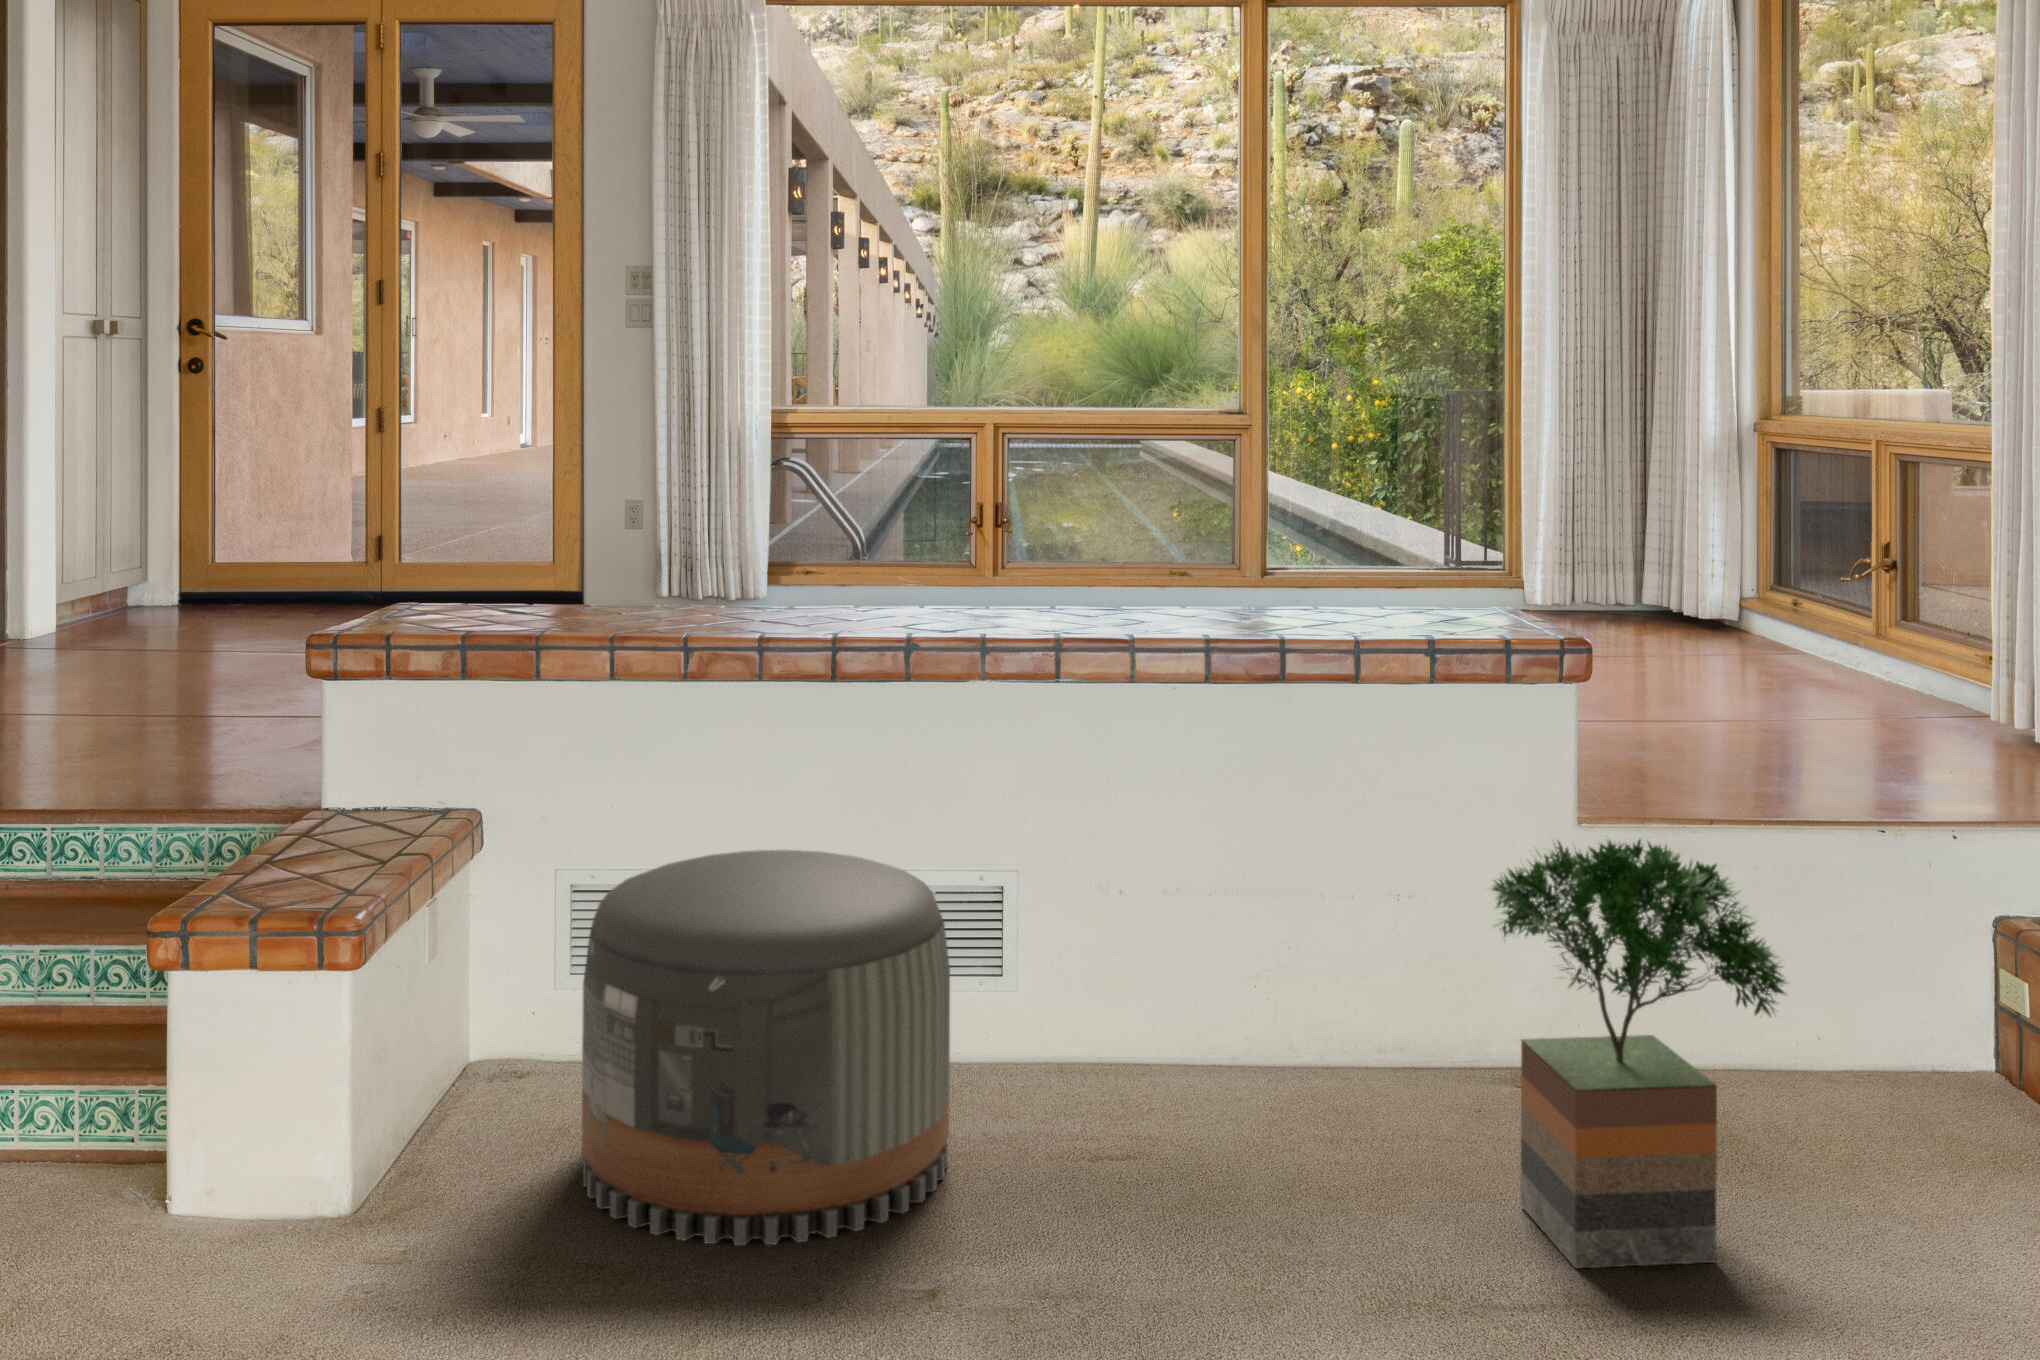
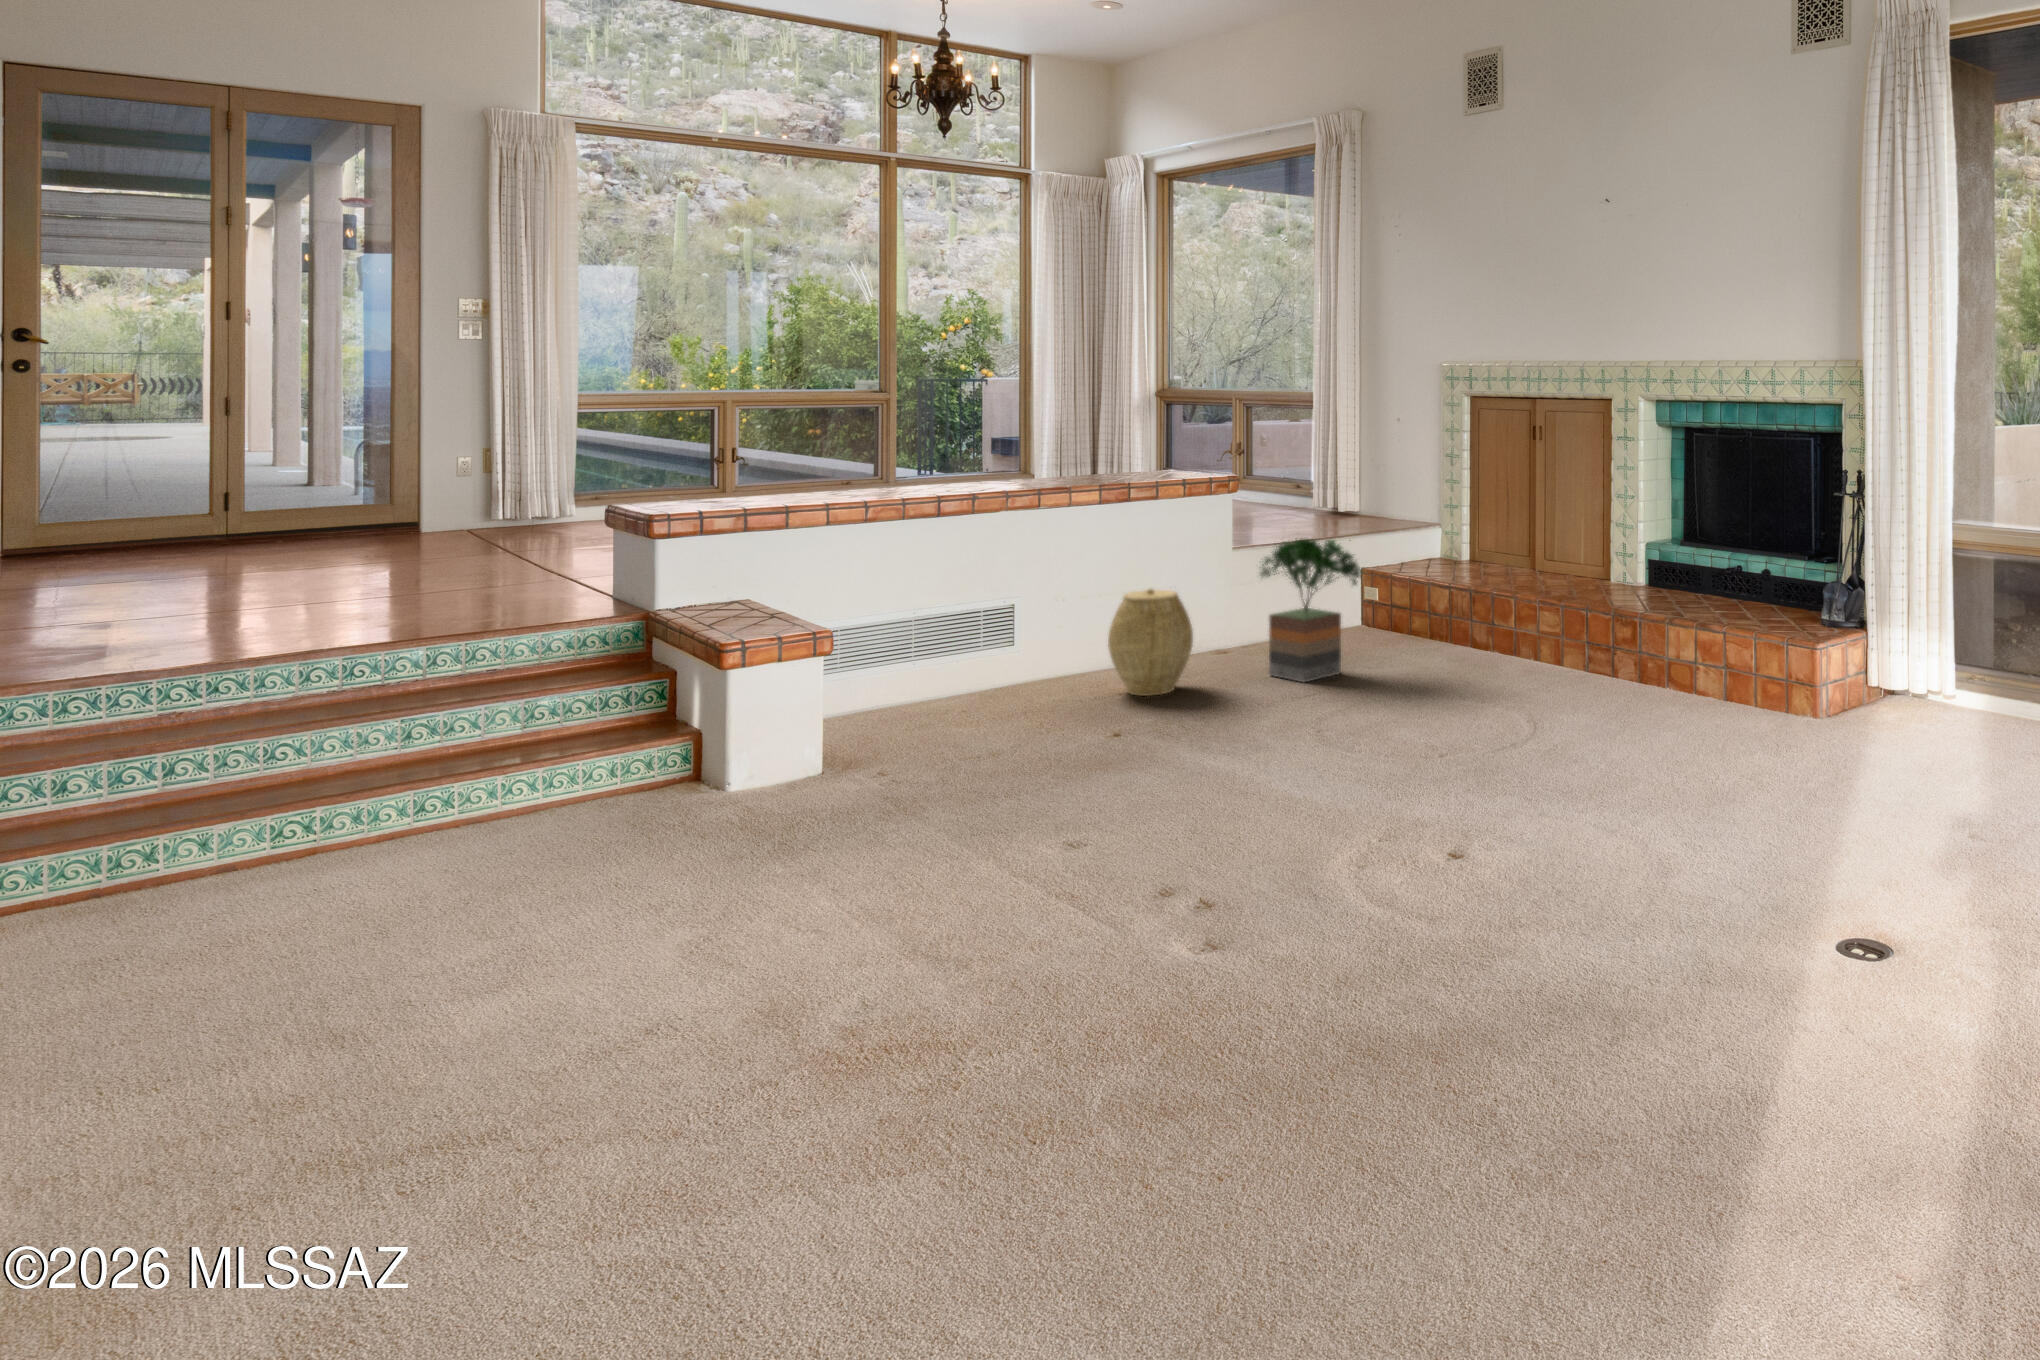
pouf: present [582,850,950,1245] -> none [893,588,1065,743]
woven basket: none [1096,913,1302,1195] -> present [1108,589,1193,696]

